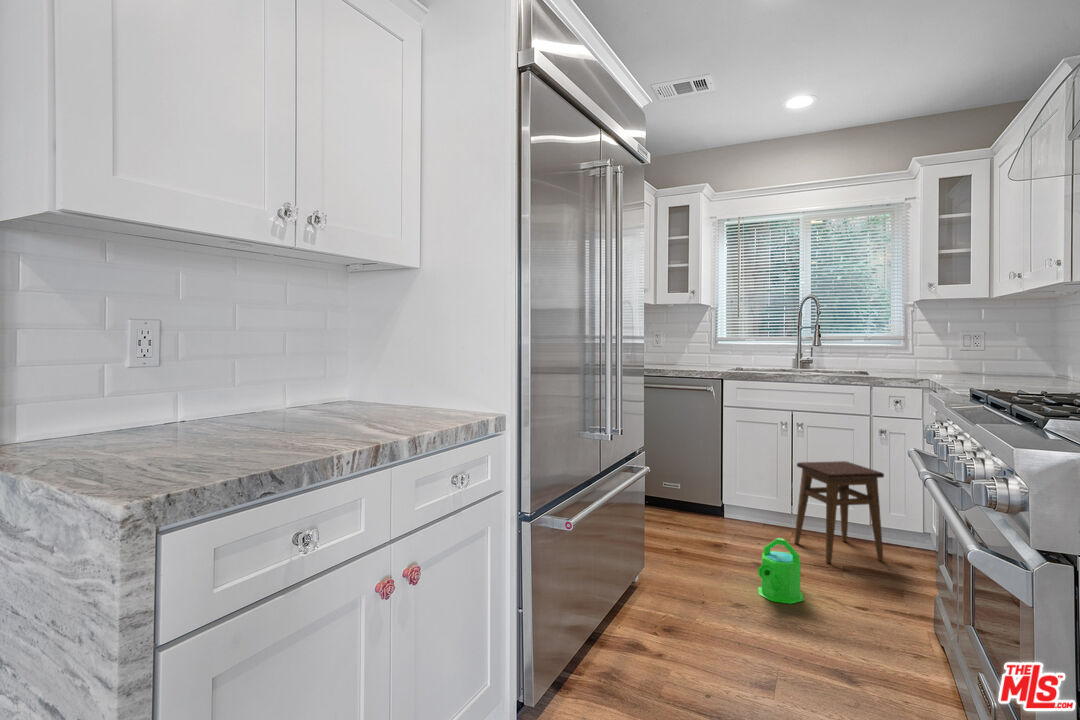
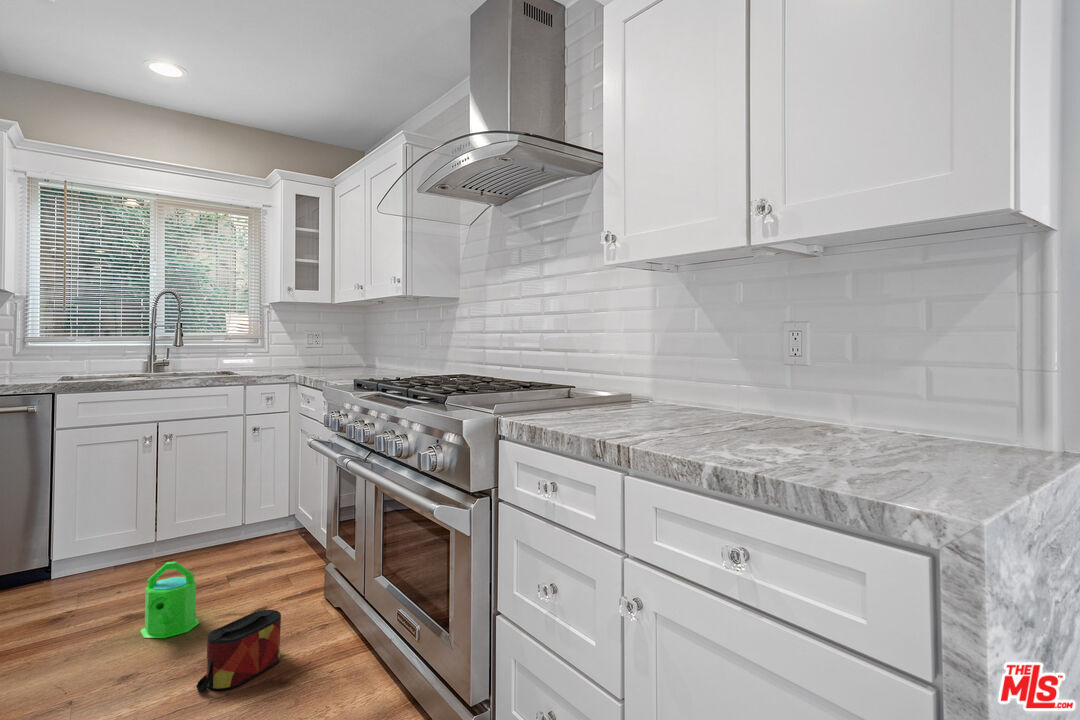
stool: present [794,461,884,563] -> none [164,466,262,577]
bag: none [778,608,862,669] -> present [196,609,281,691]

